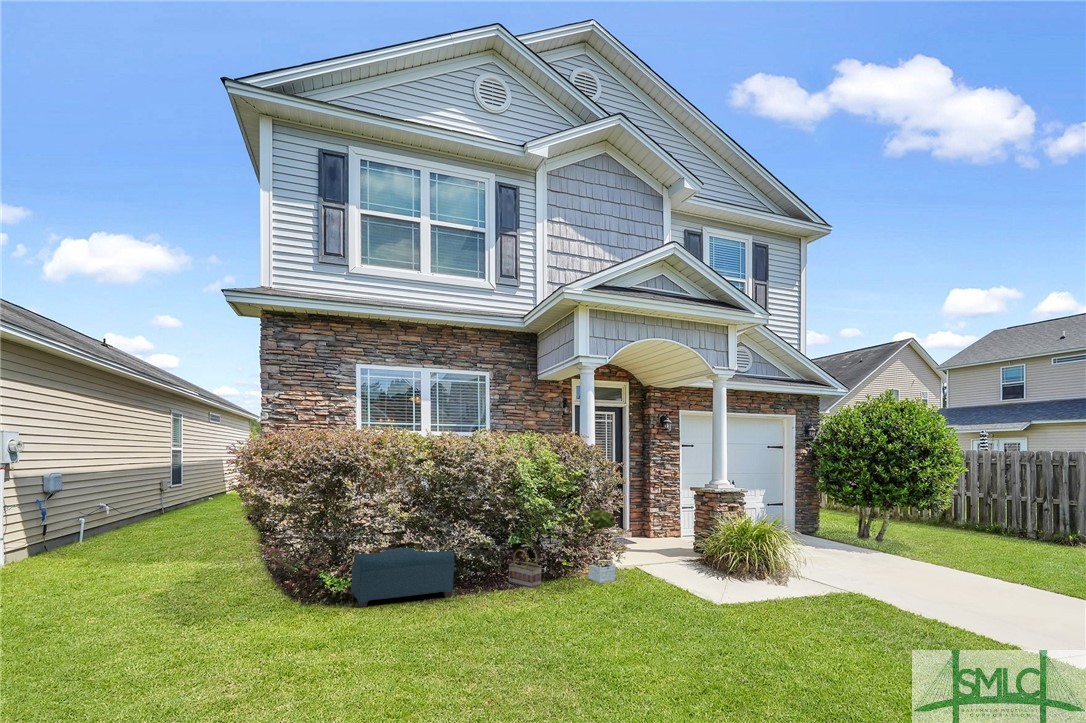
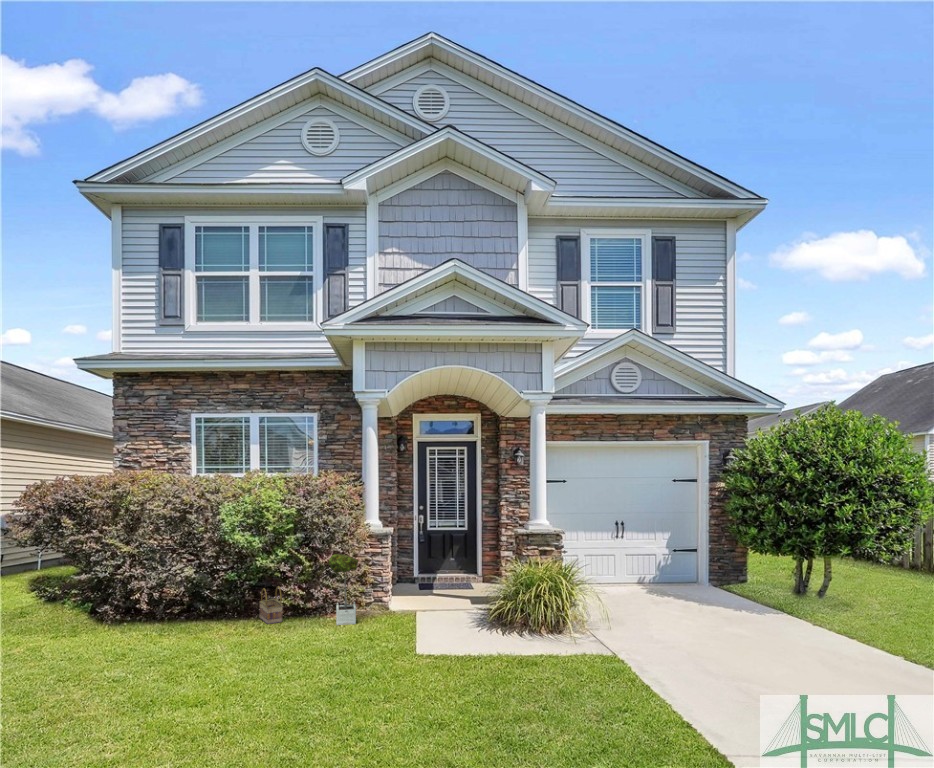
bench: present [351,547,454,608] -> none [100,581,197,631]

